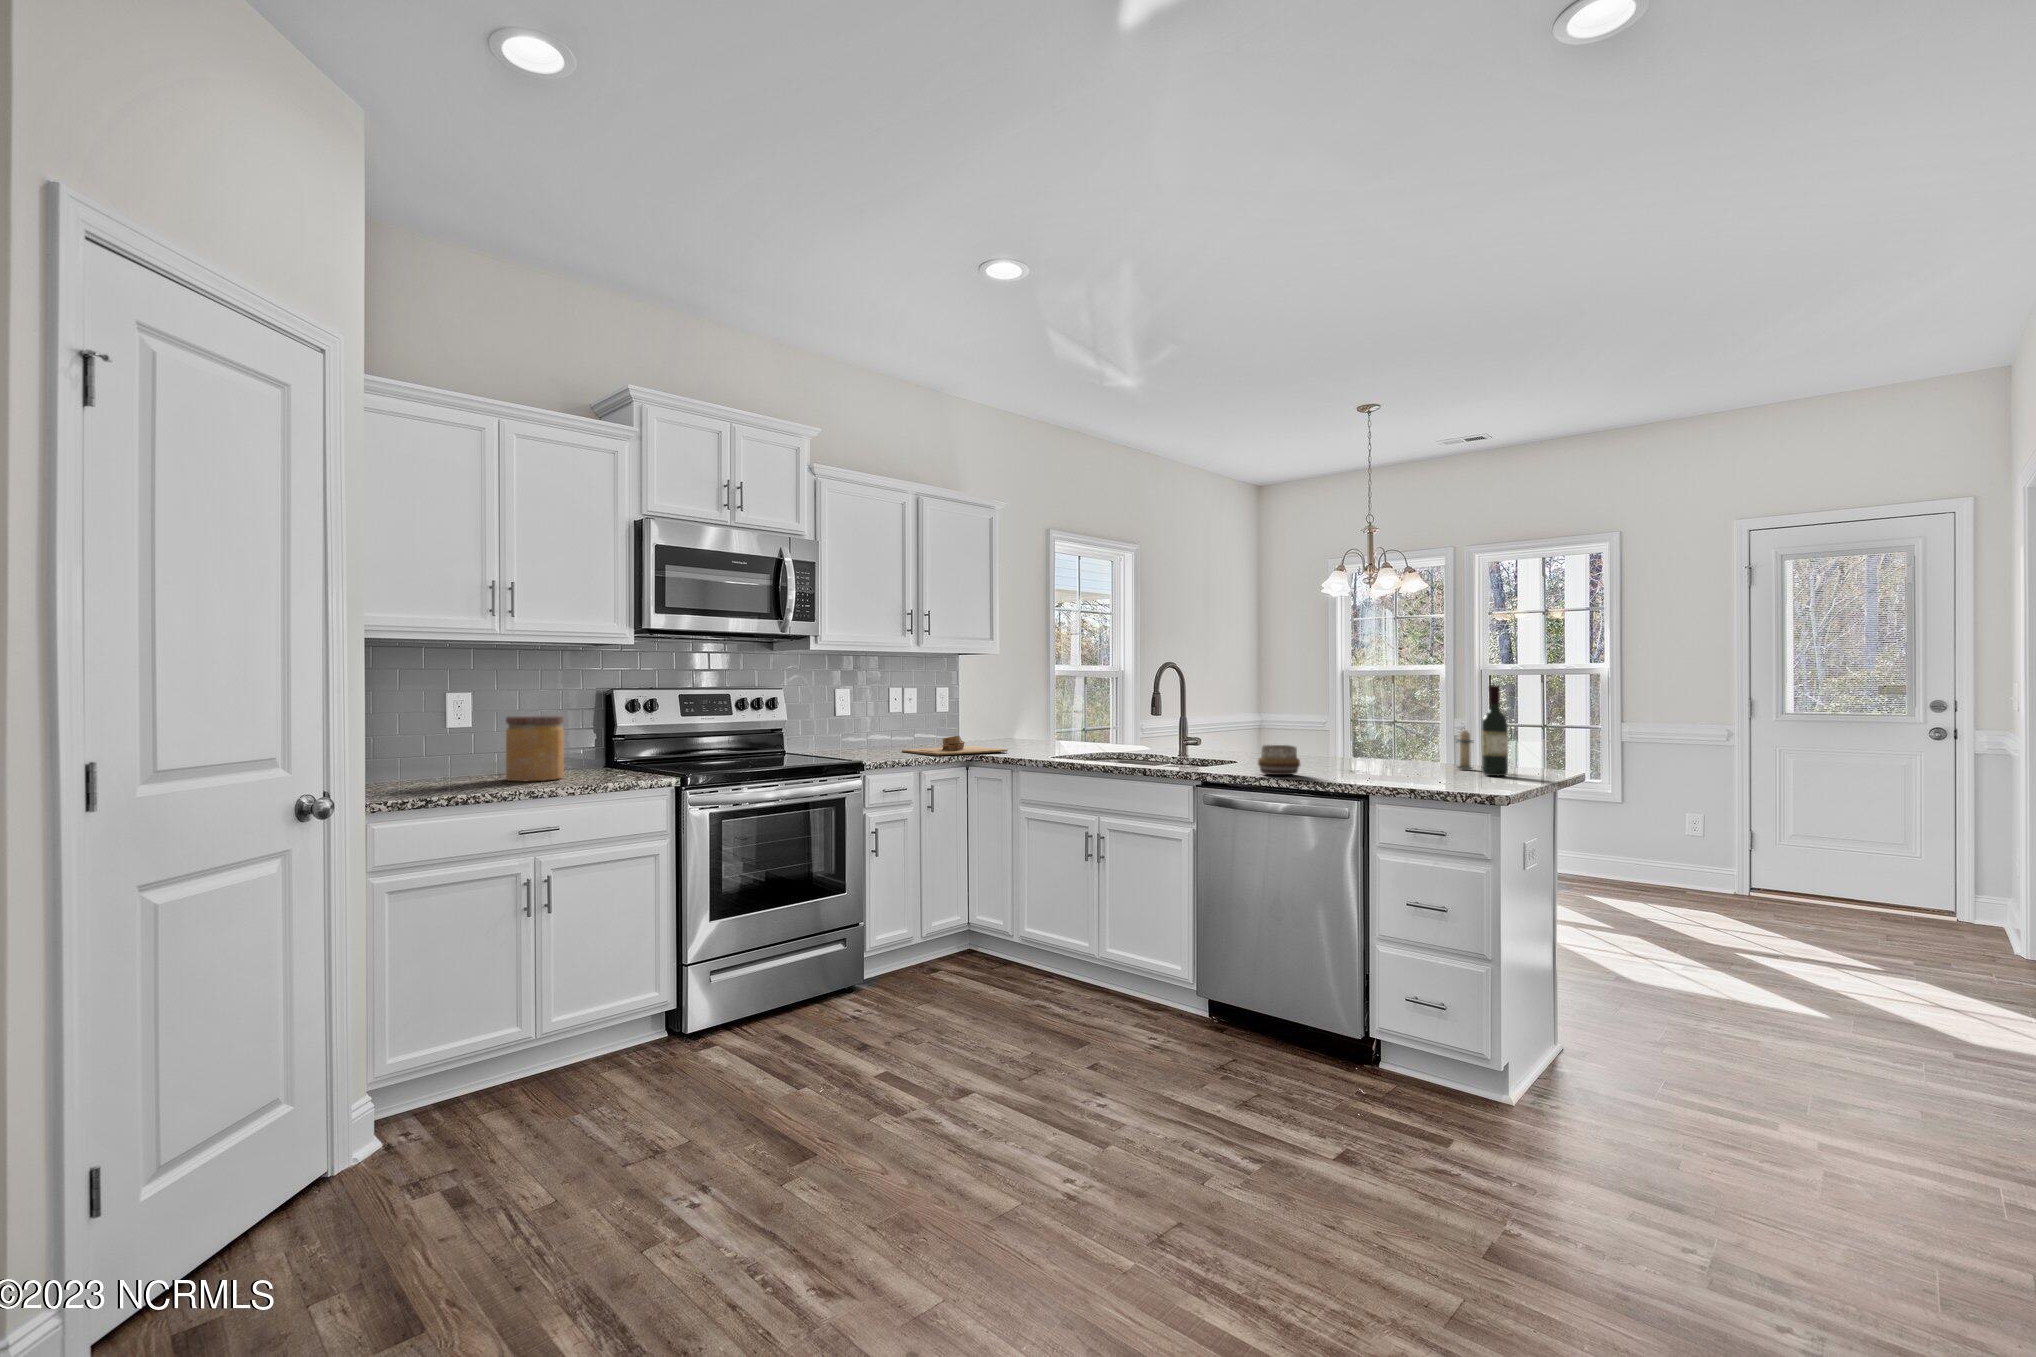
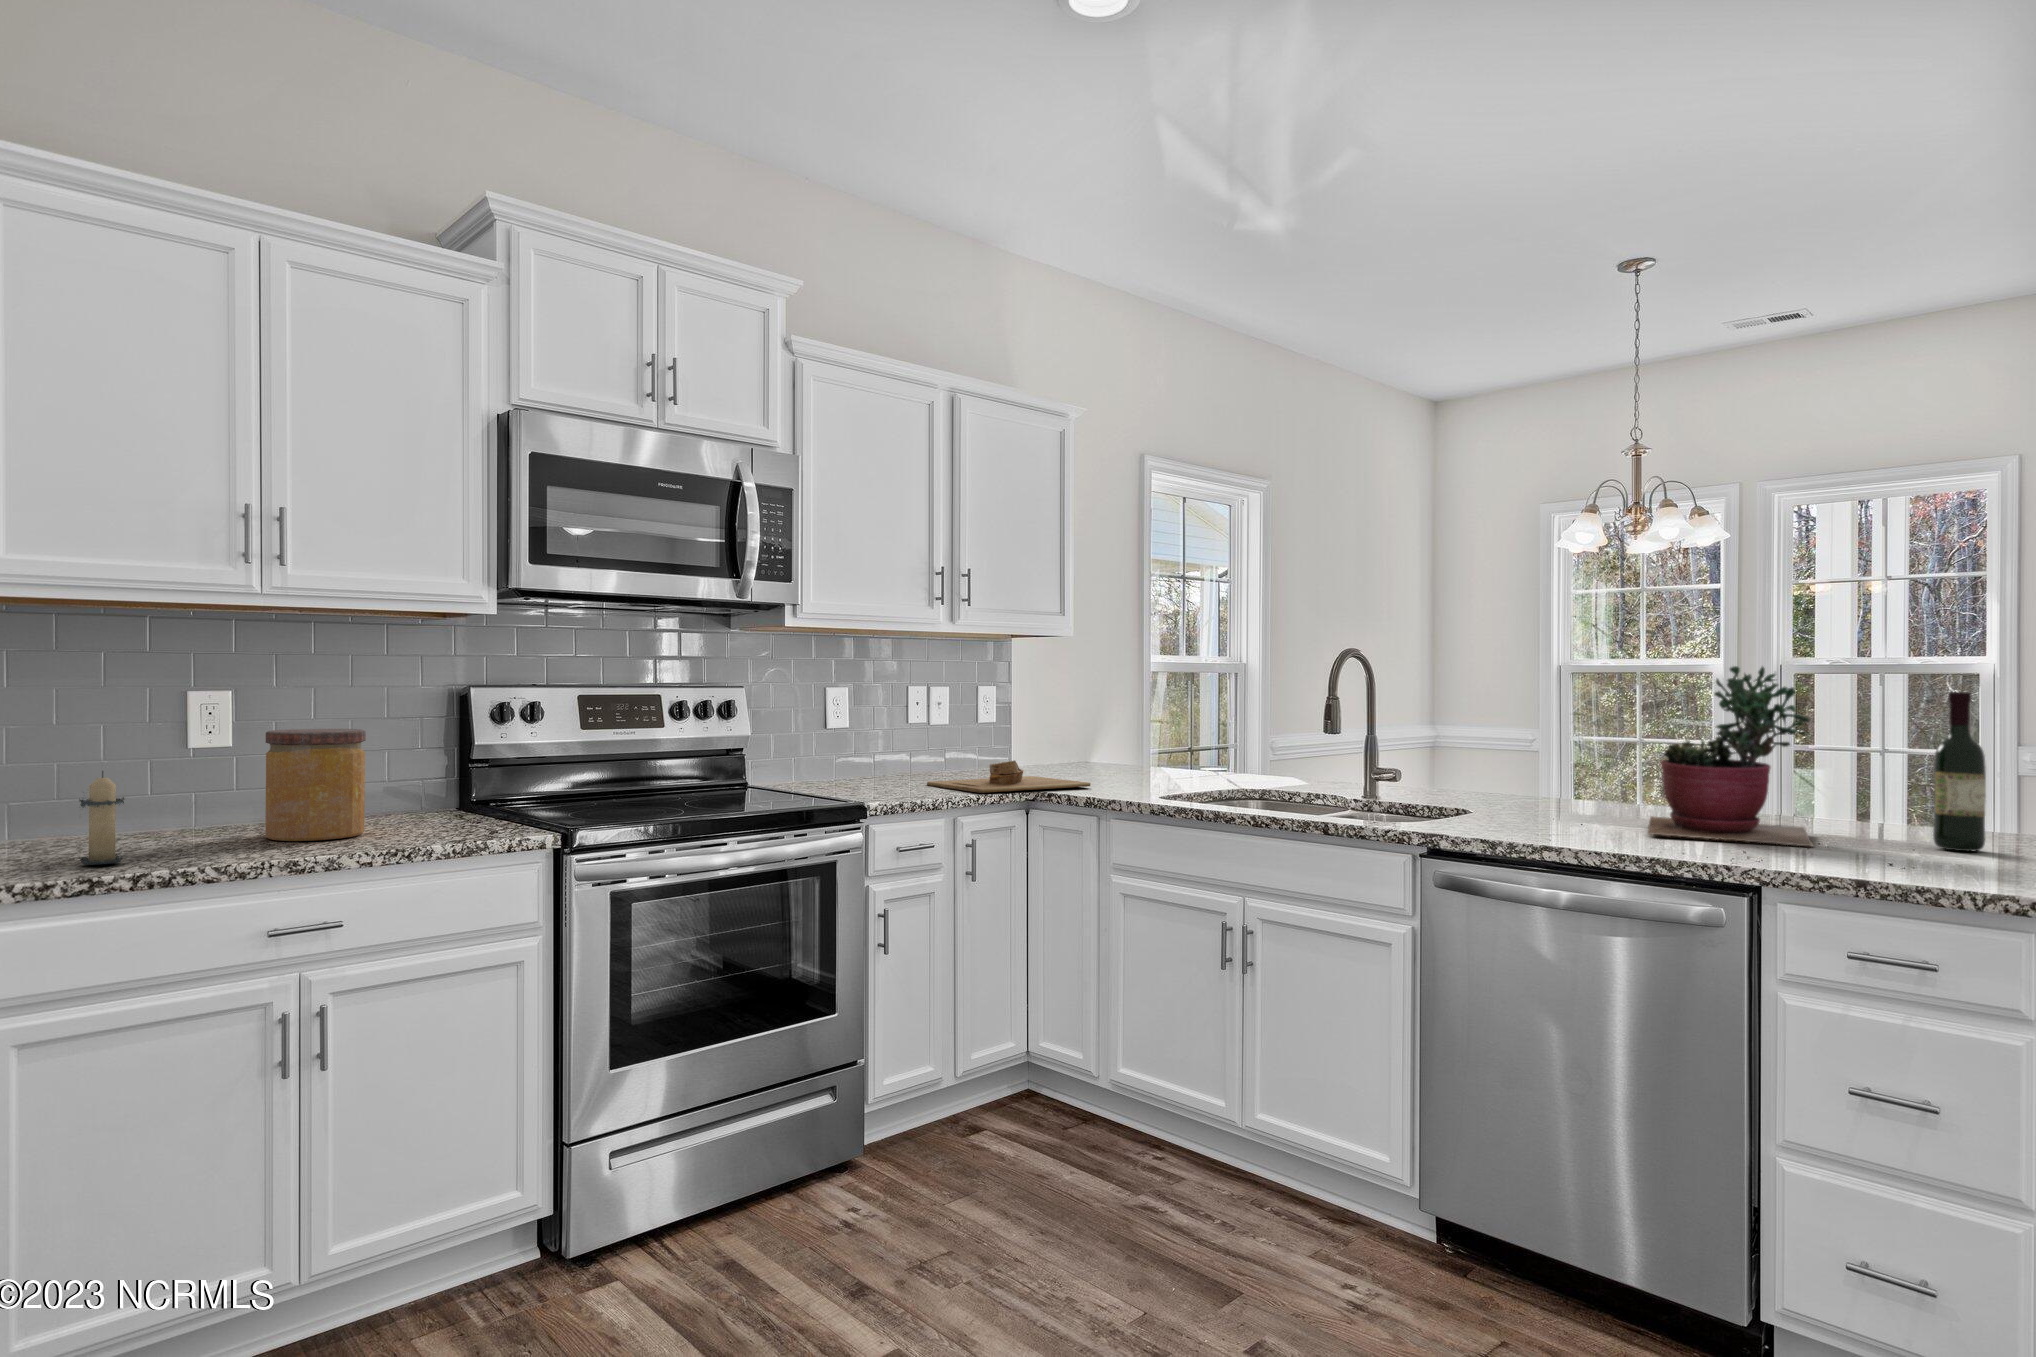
succulent plant: none [1325,672,1420,775] -> present [1647,666,1813,846]
candle: present [1457,730,1473,769] -> present [79,771,124,865]
decorative bowl: present [1258,745,1300,775] -> none [1535,791,1613,844]

